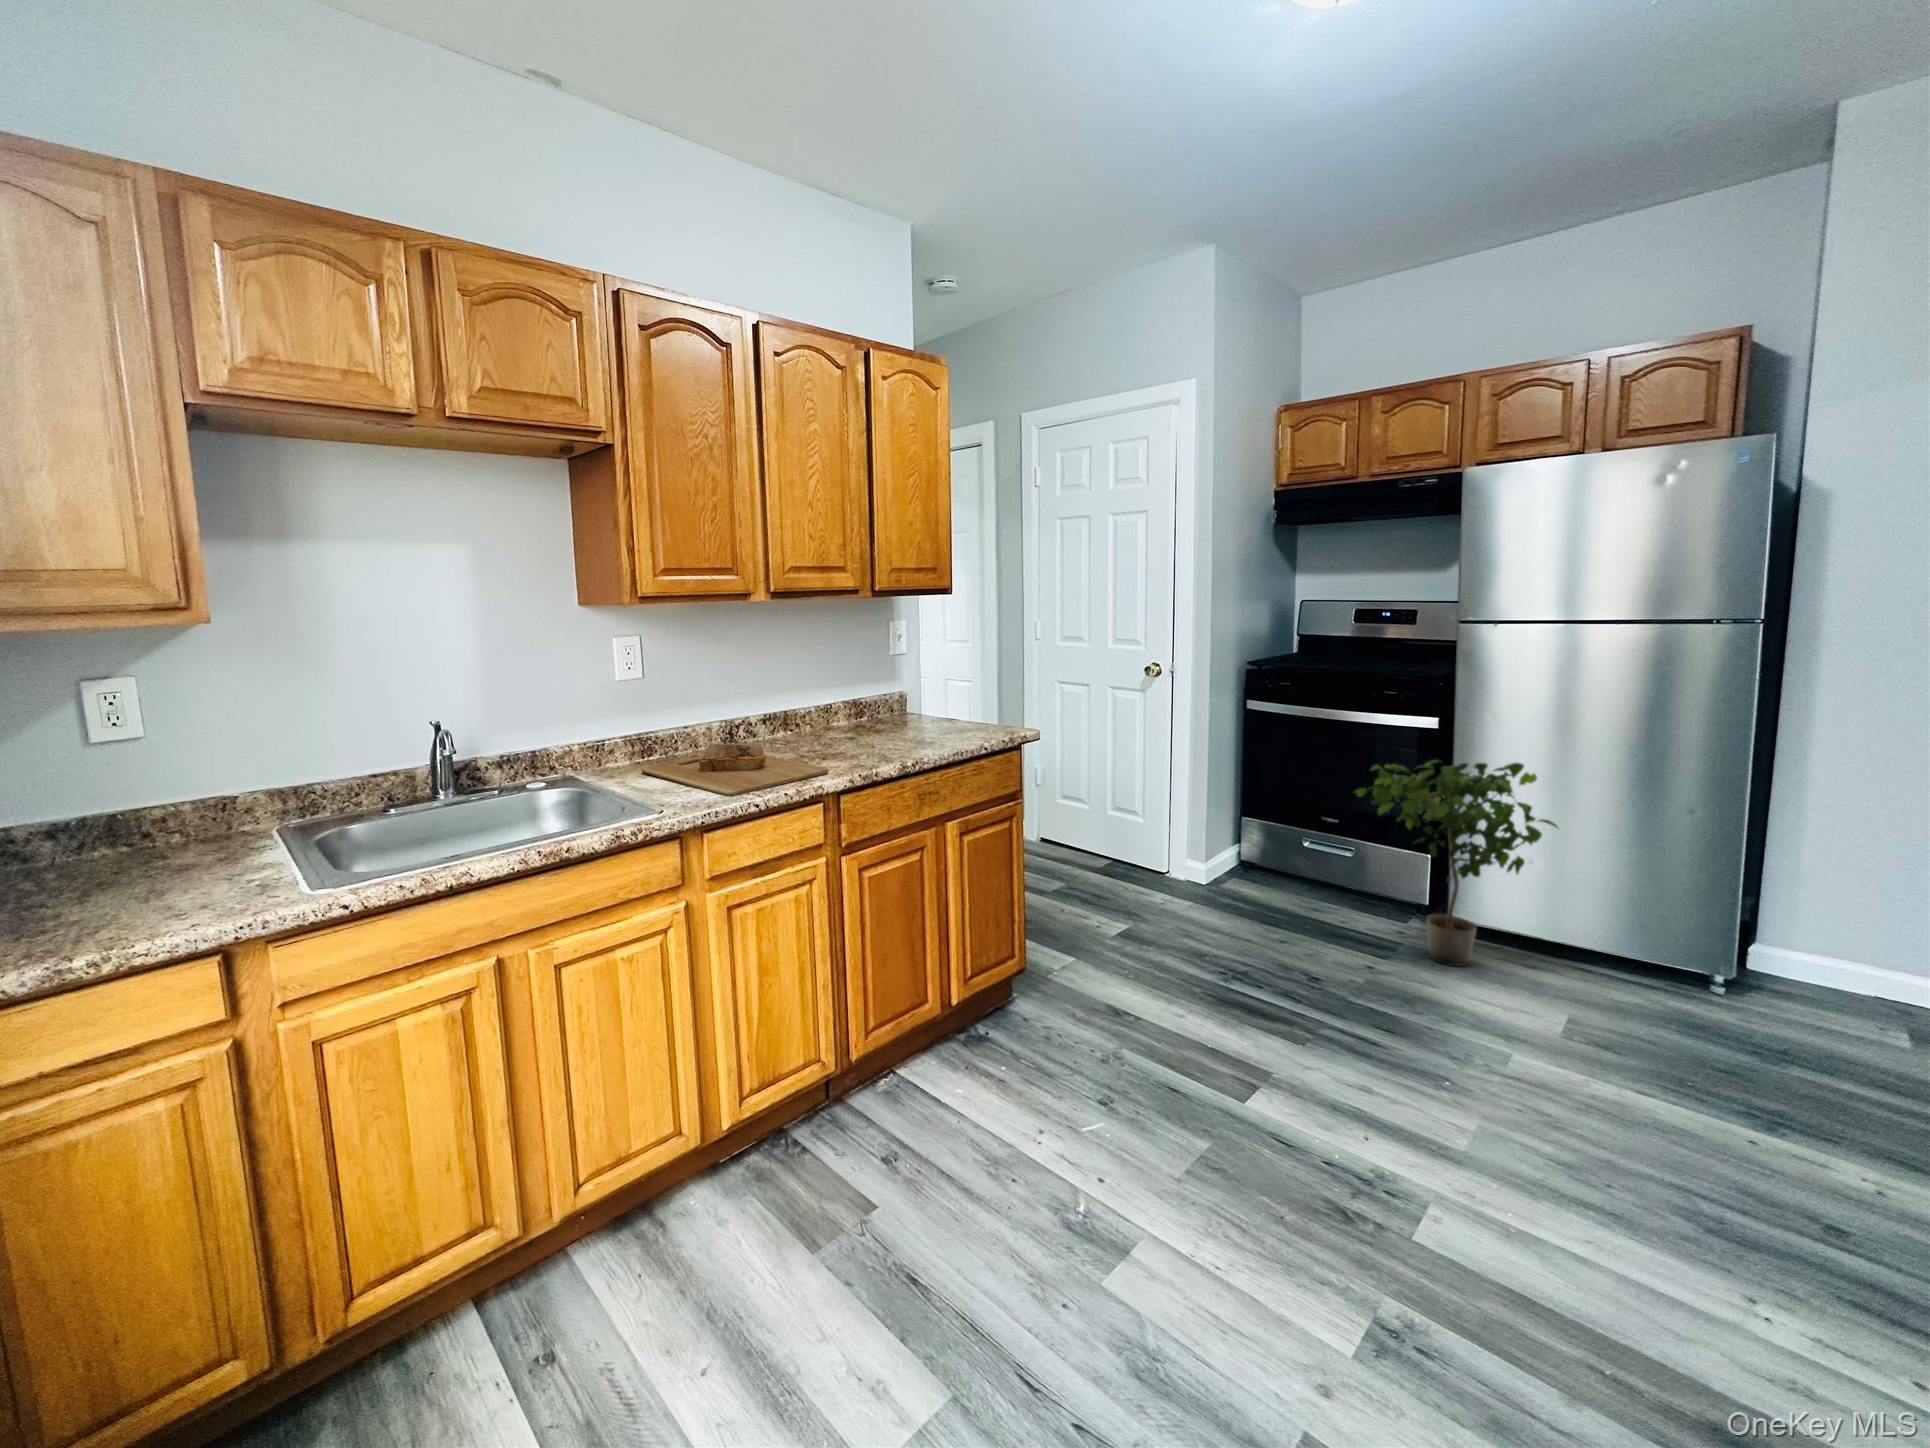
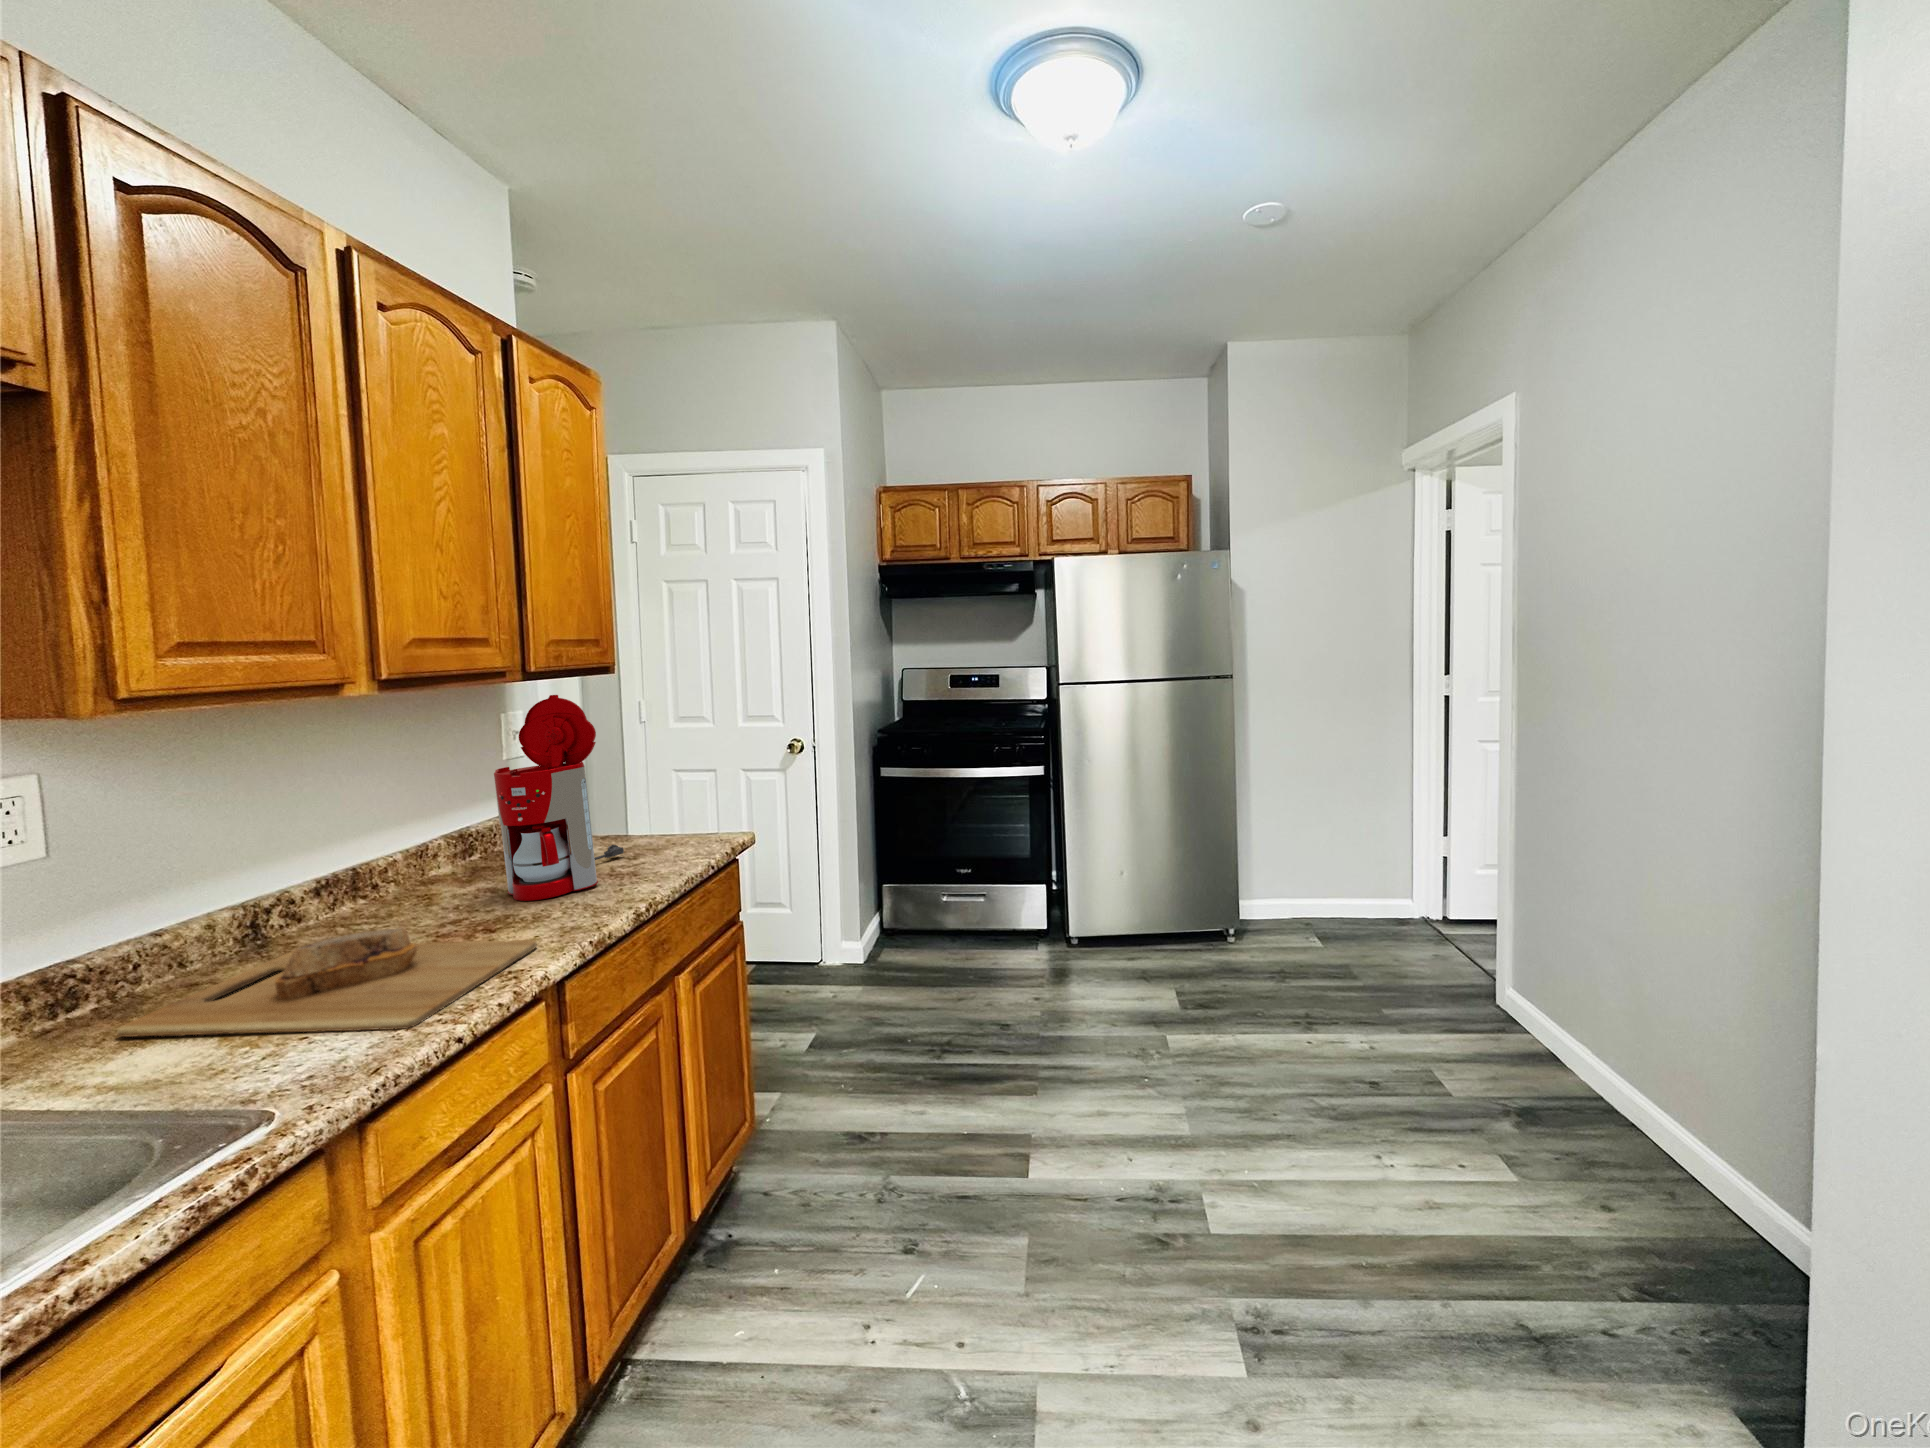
coffee maker: none [846,608,943,749] -> present [494,695,624,901]
potted plant: present [1355,760,1557,966] -> none [1003,795,1146,981]

